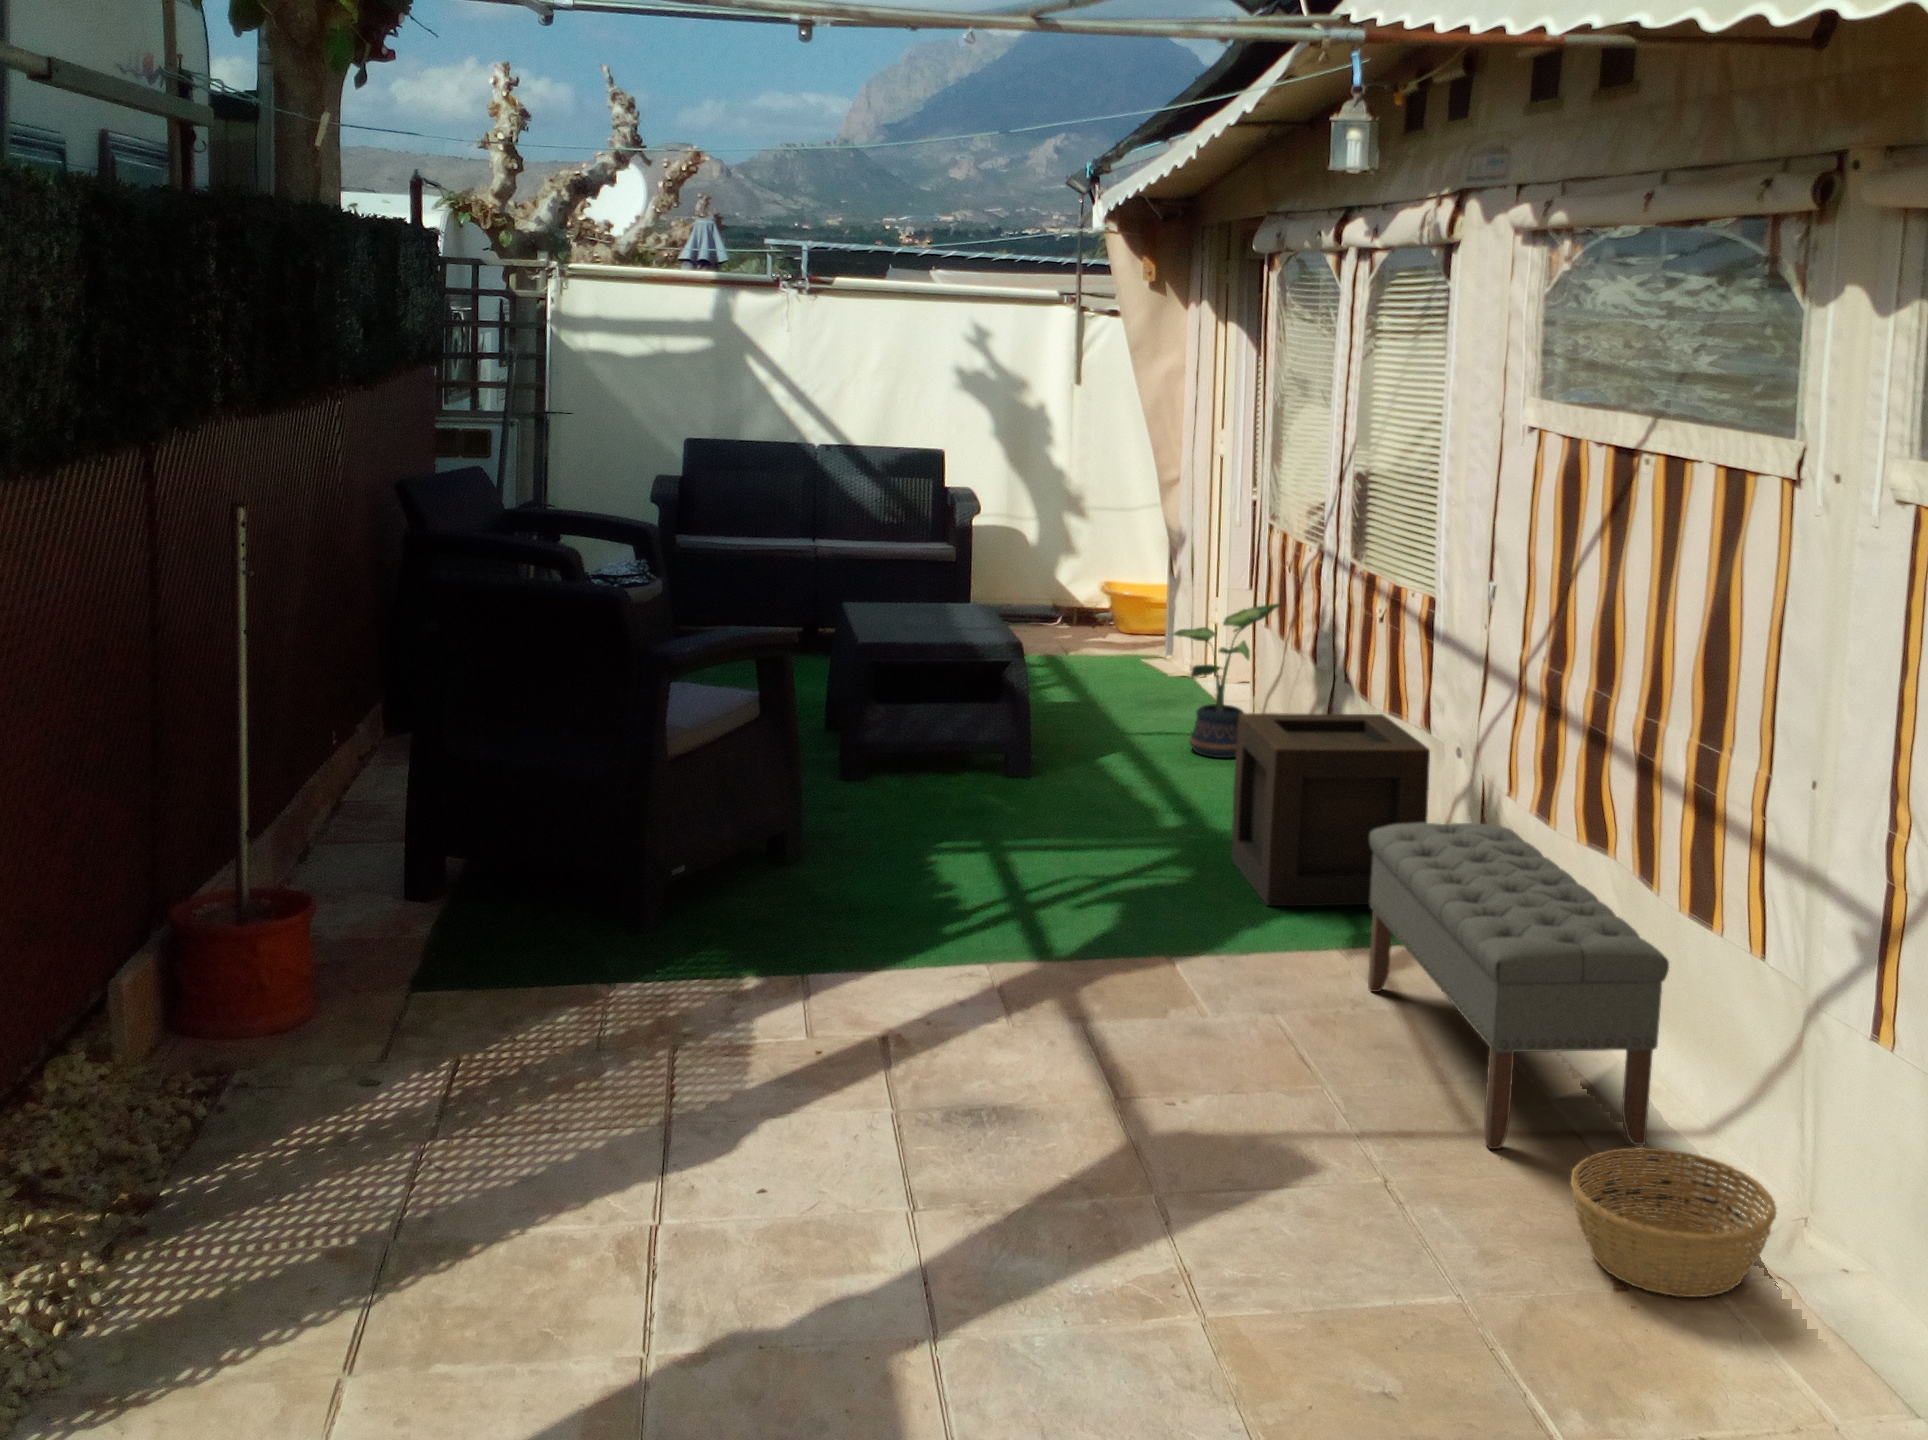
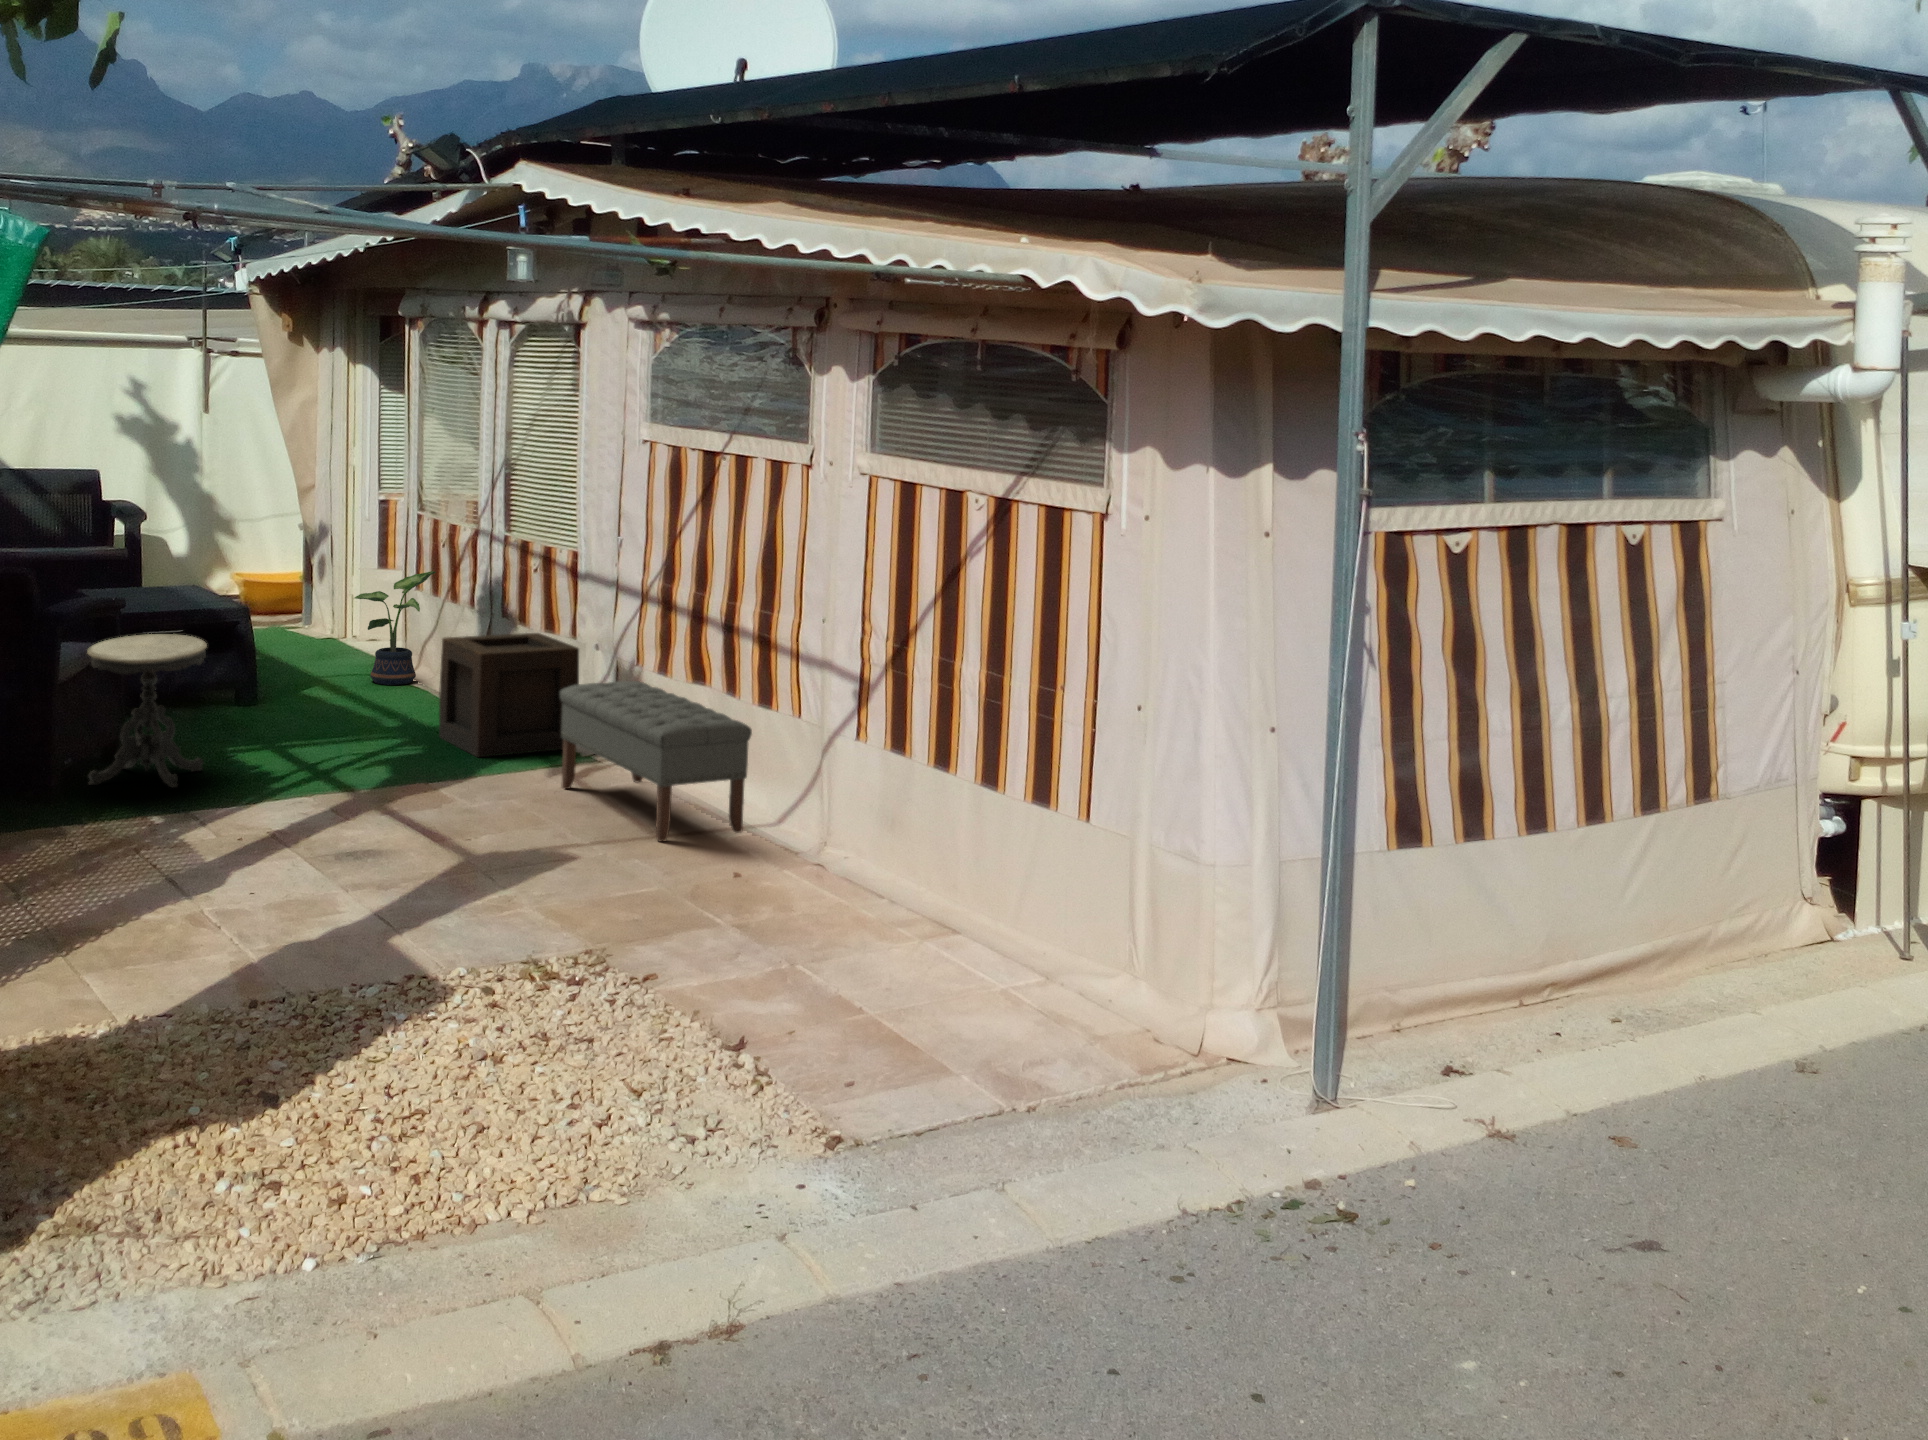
side table: none [709,686,880,920] -> present [87,634,207,787]
basket: present [1571,1147,1776,1297] -> none [713,819,817,879]

